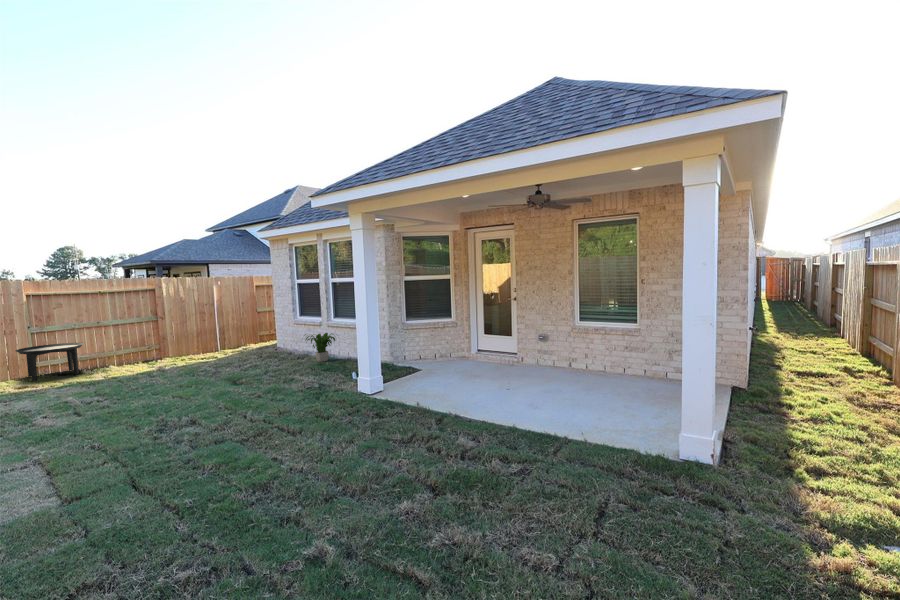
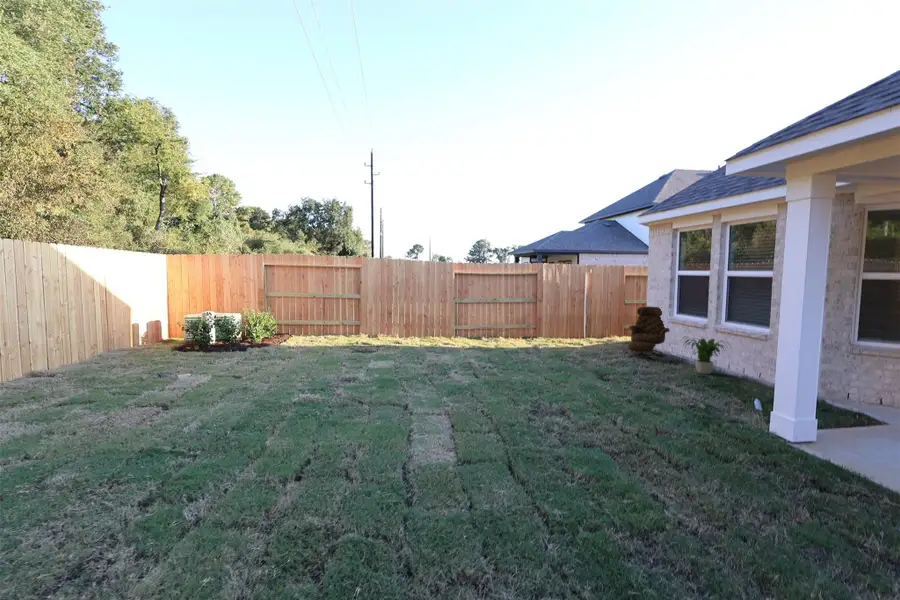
lounge chair: none [260,312,296,360] -> present [628,307,670,359]
round table: present [16,343,84,381] -> none [445,313,485,340]

